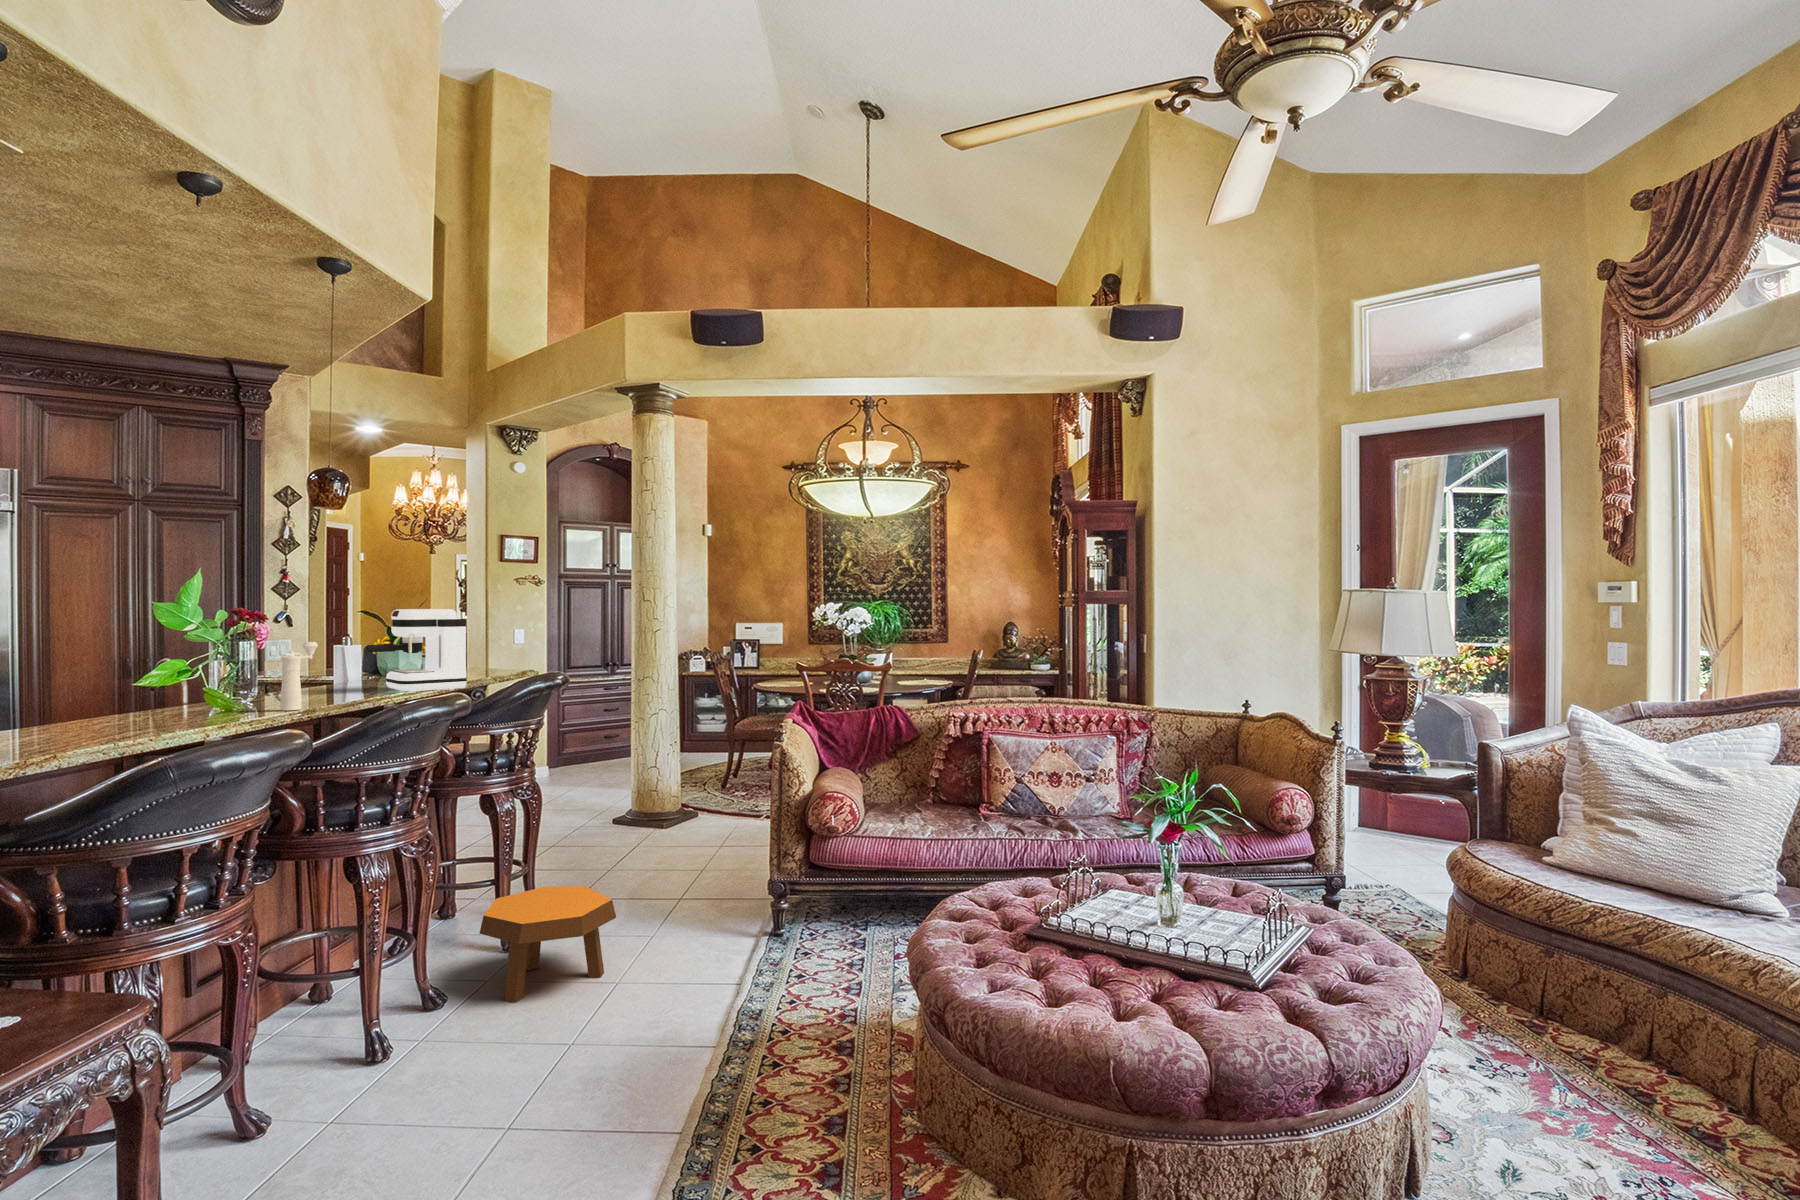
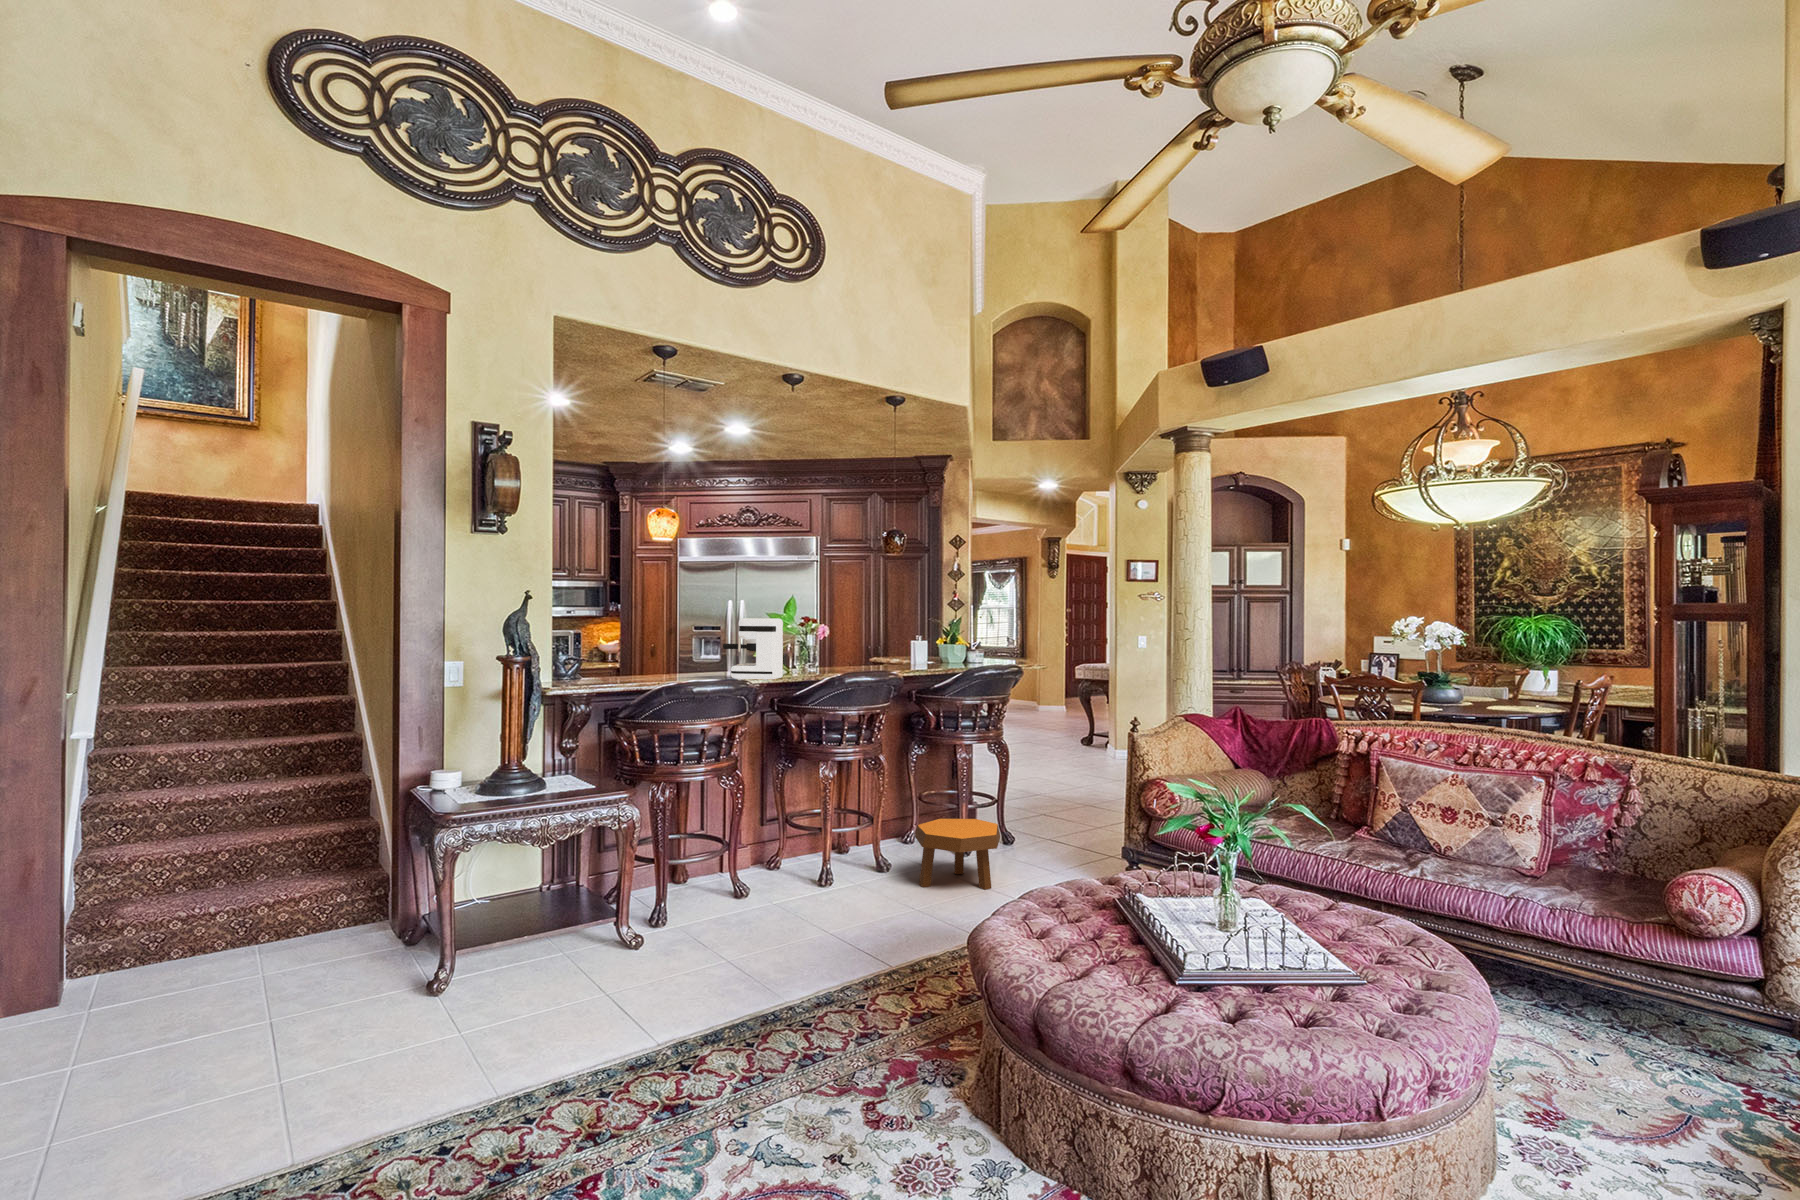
coffee maker: present [367,609,466,693] -> present [723,618,783,681]
pepper mill: present [281,642,318,711] -> none [830,637,855,678]

